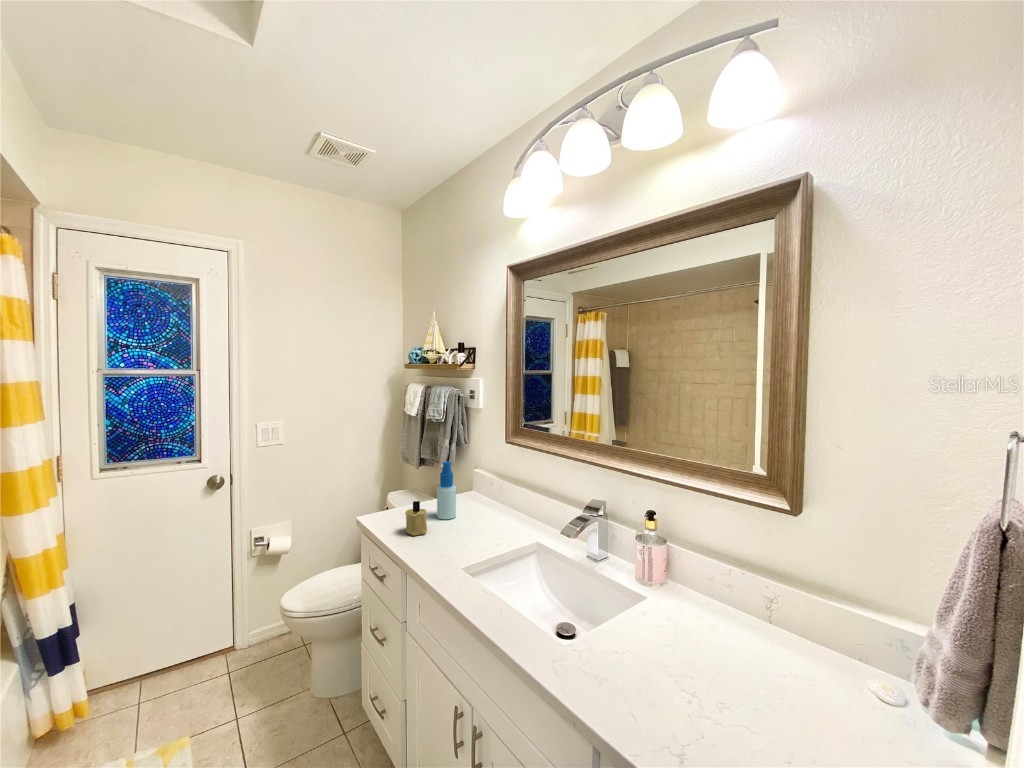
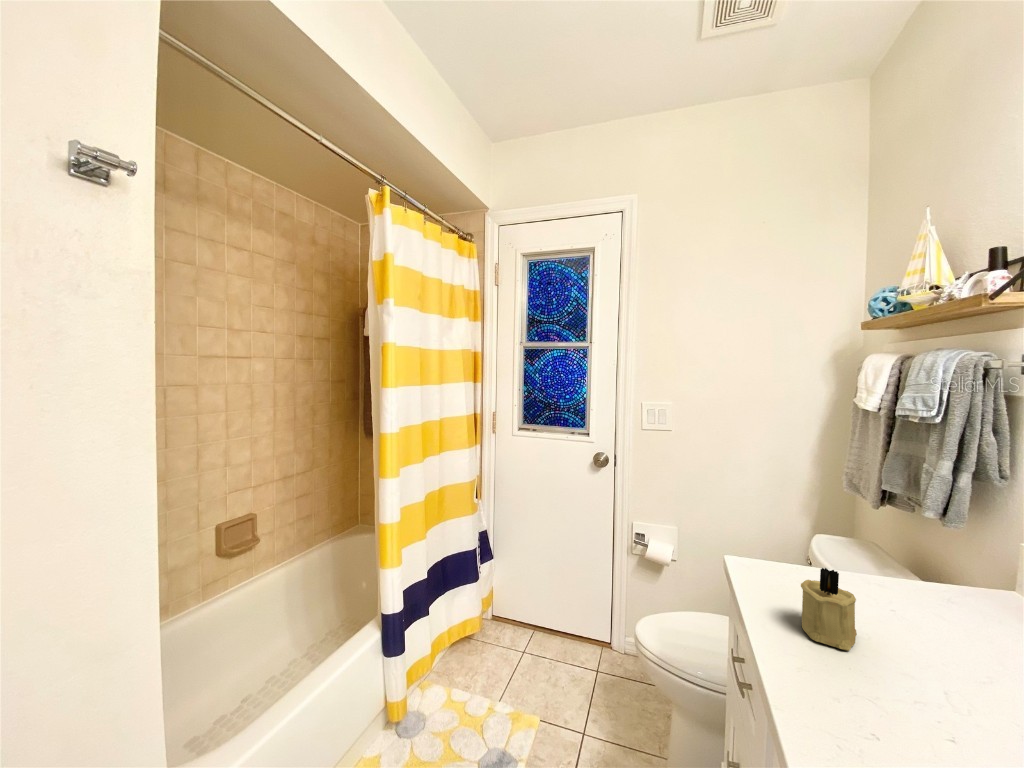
spray bottle: present [437,461,456,519] -> none [895,504,960,646]

